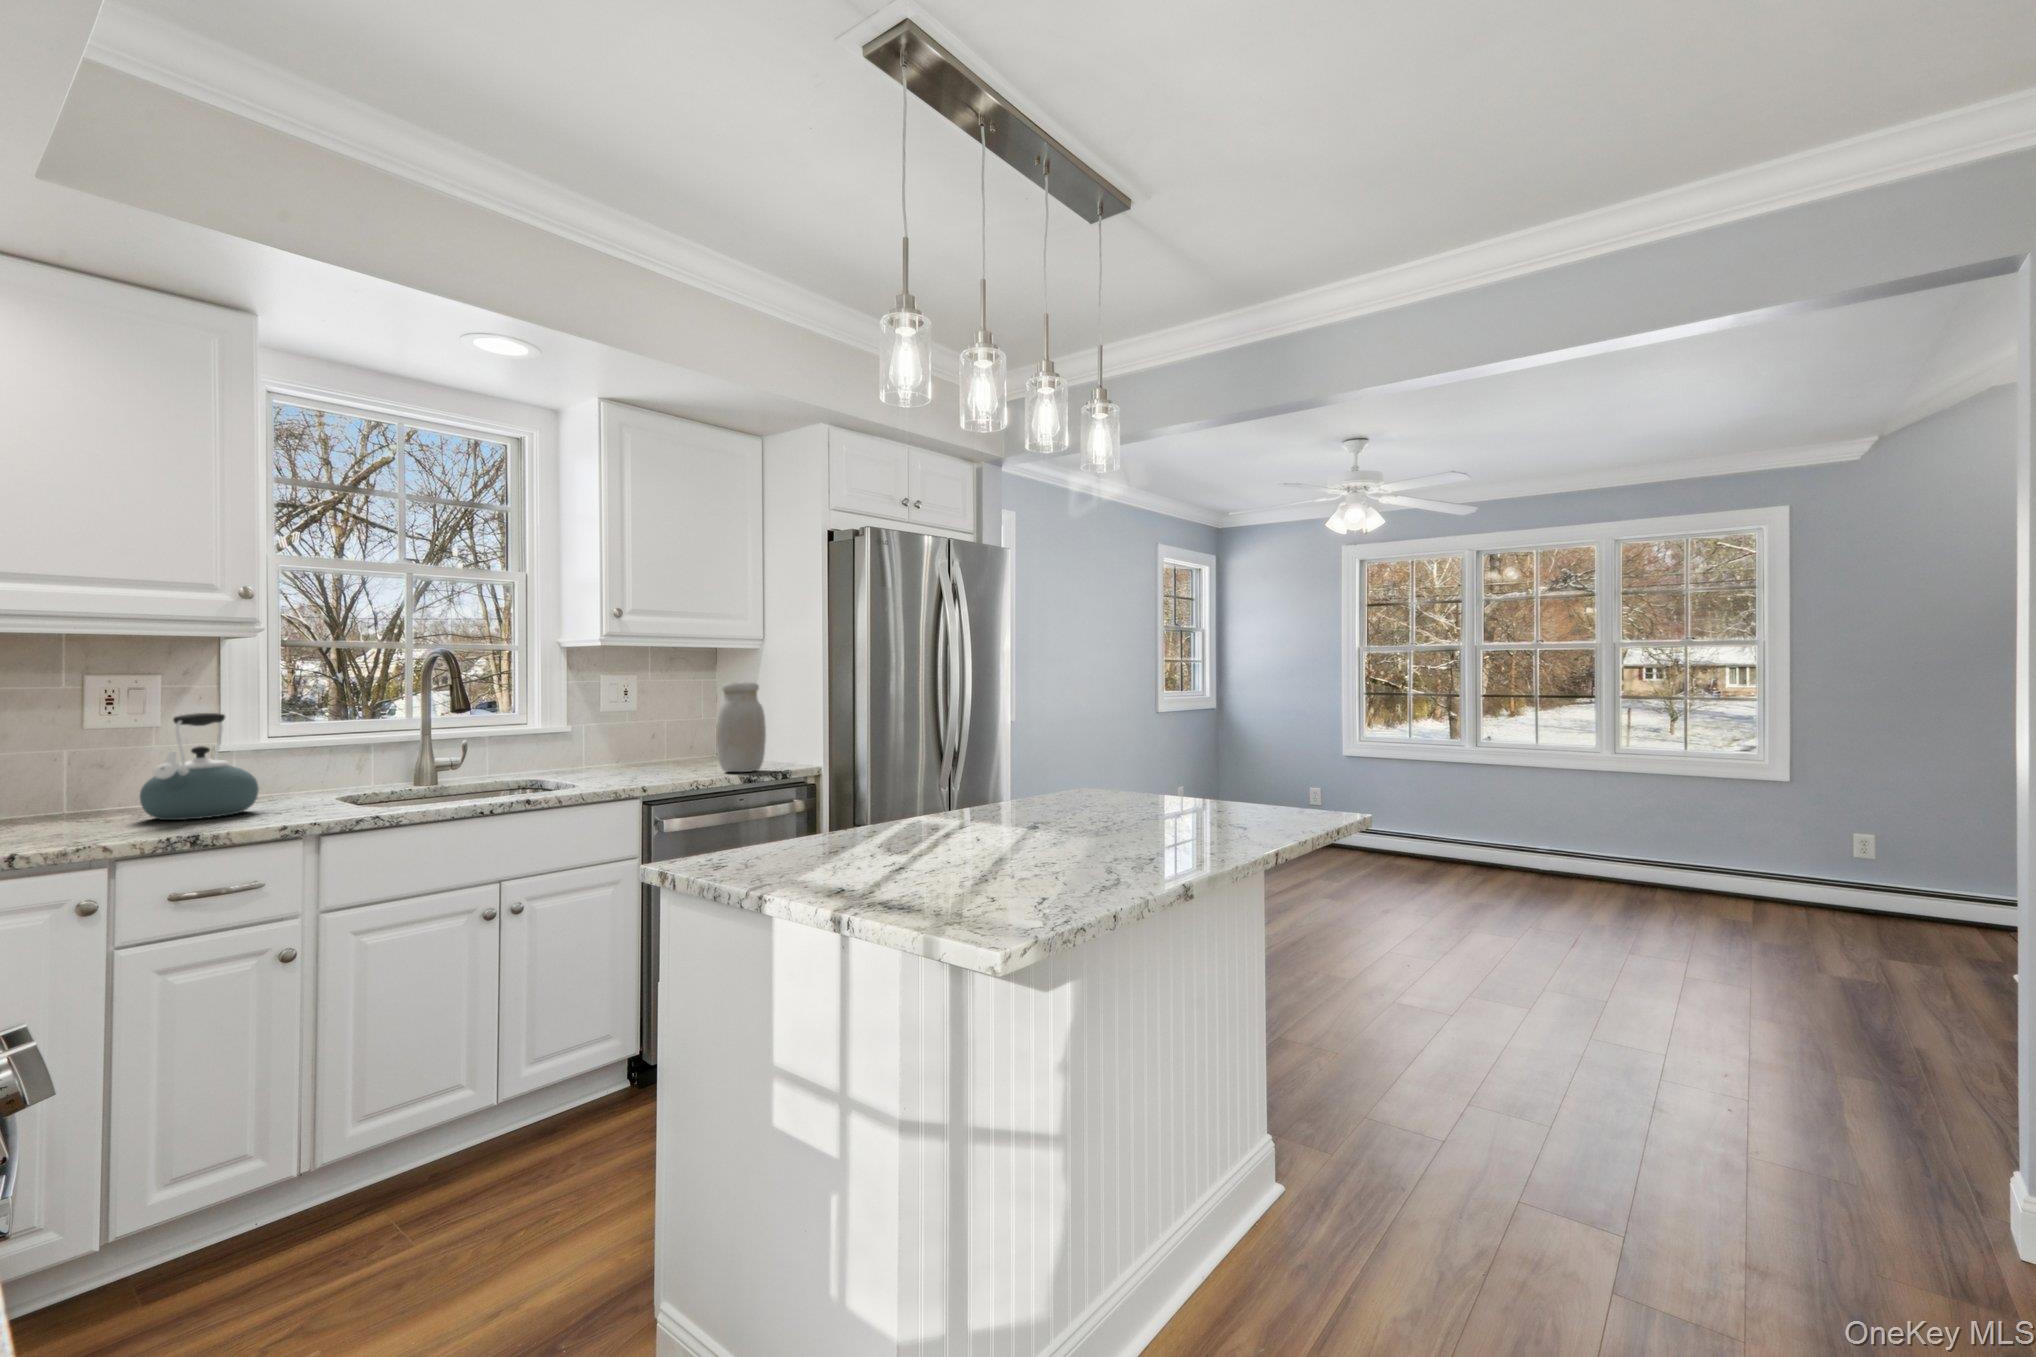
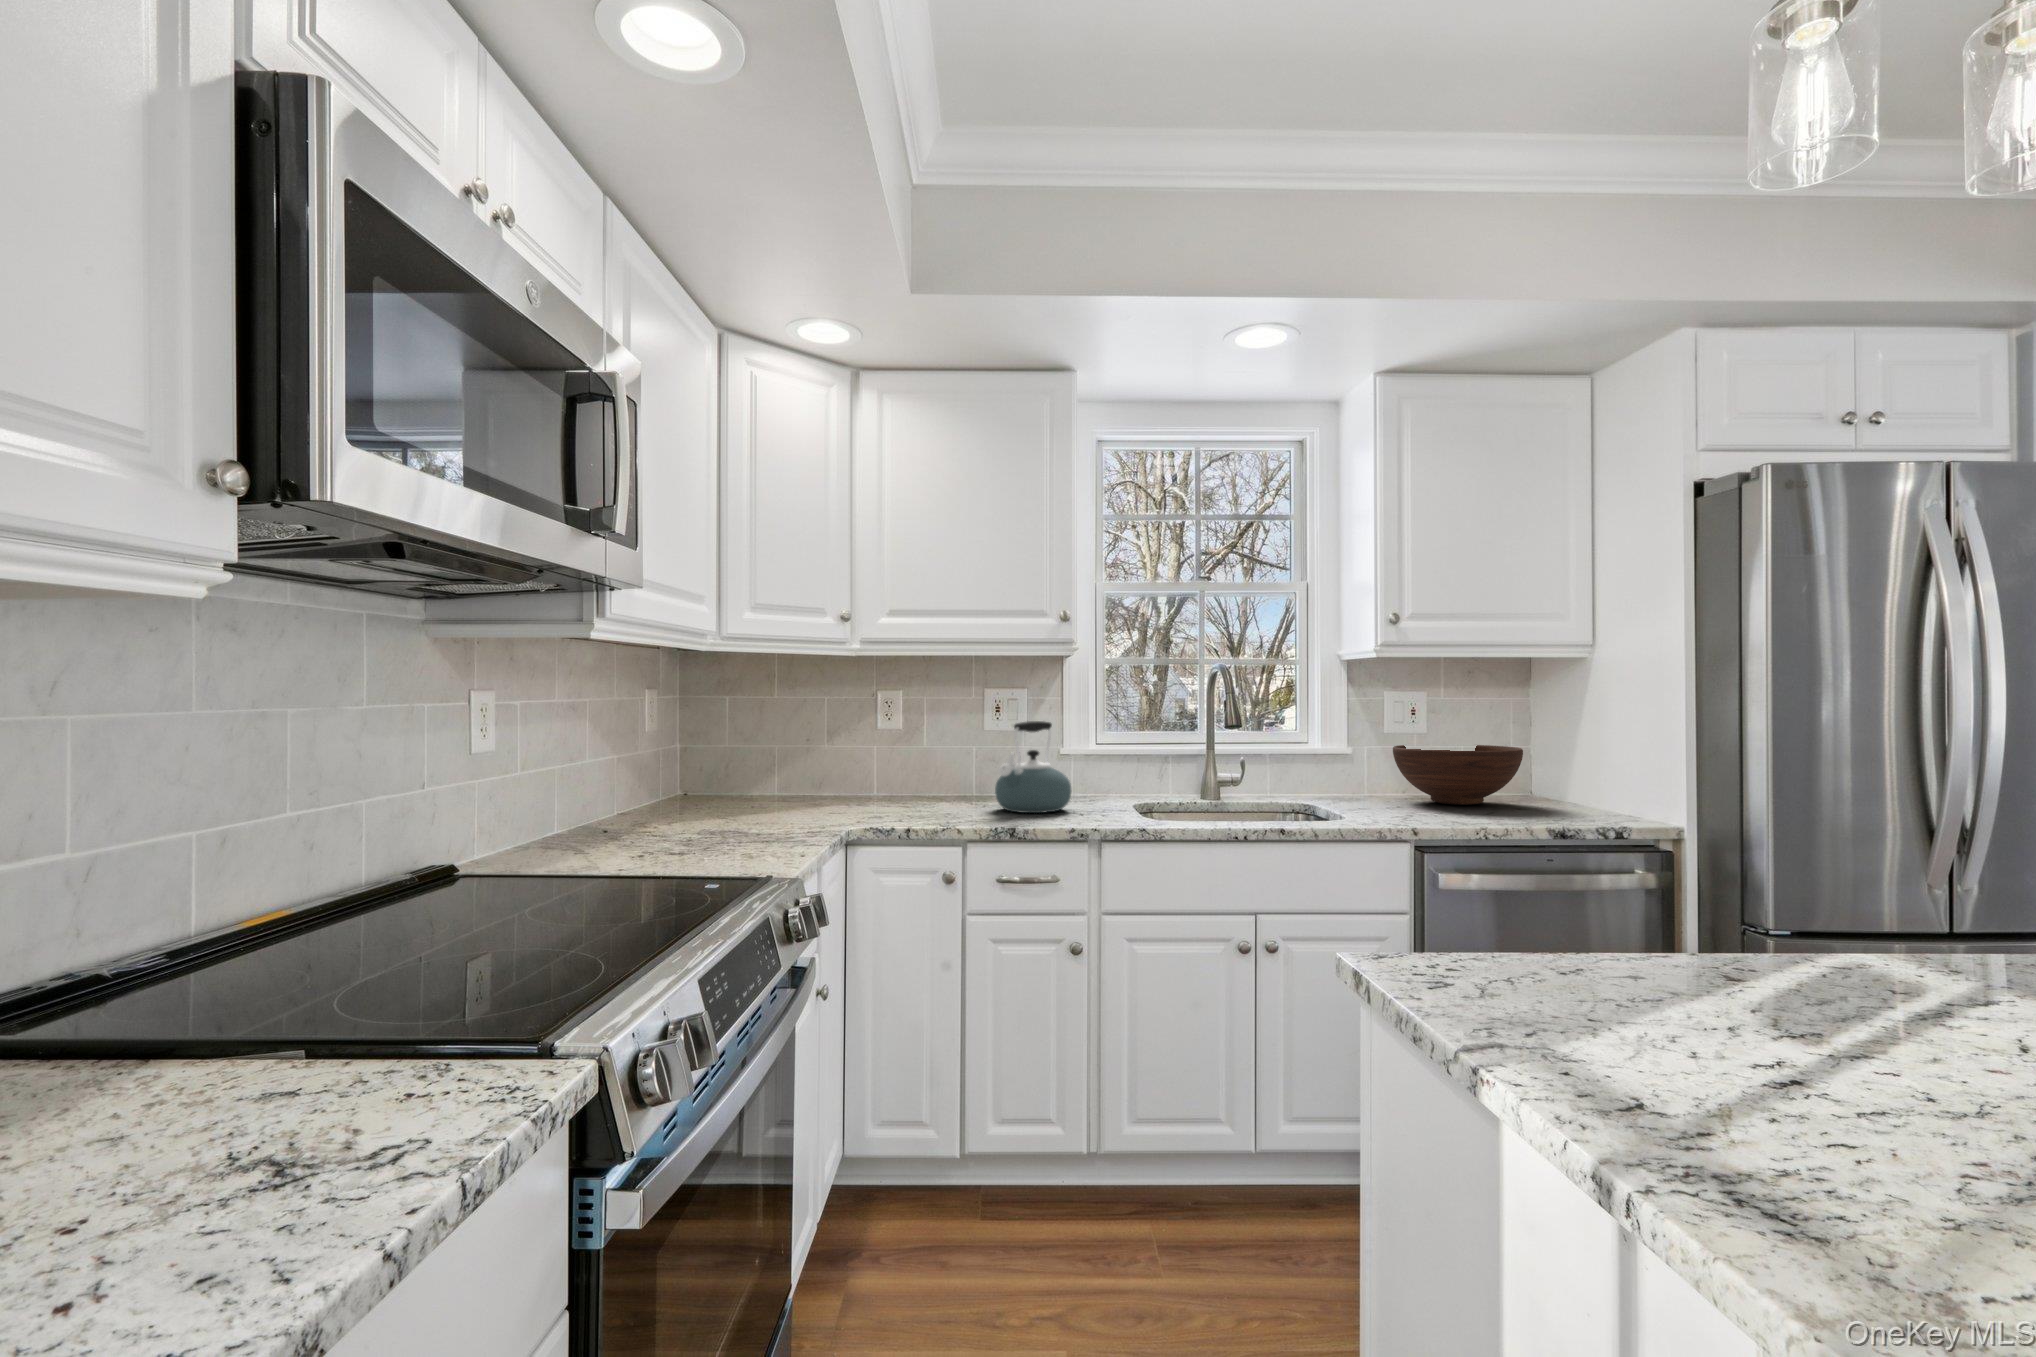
jar: present [716,682,766,772] -> none [1522,703,1592,821]
fruit bowl: none [604,719,710,769] -> present [1393,745,1523,805]

